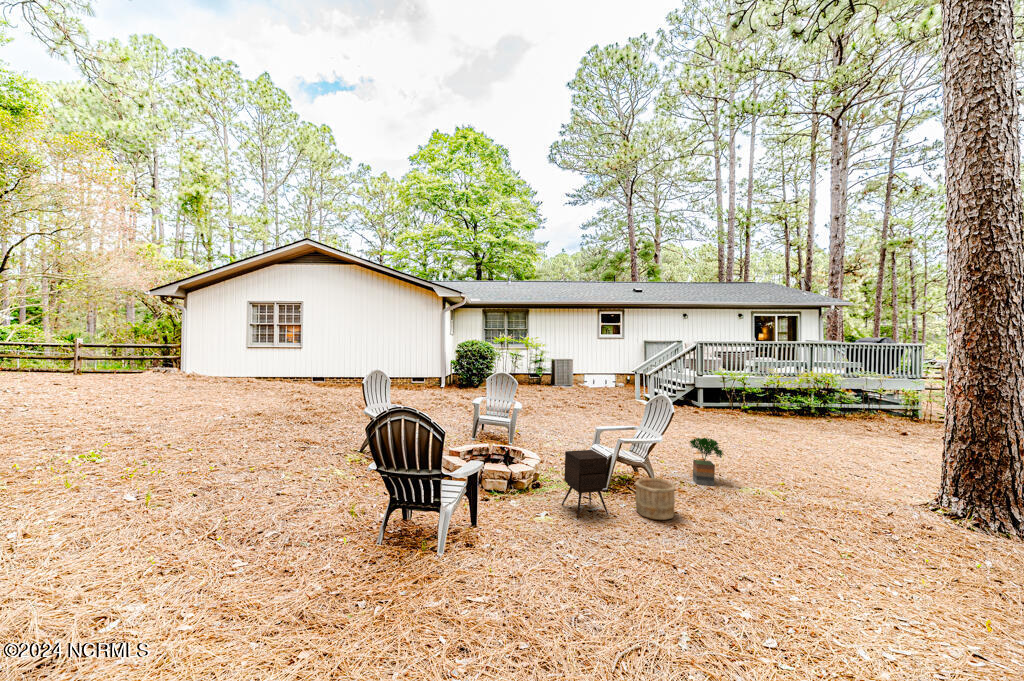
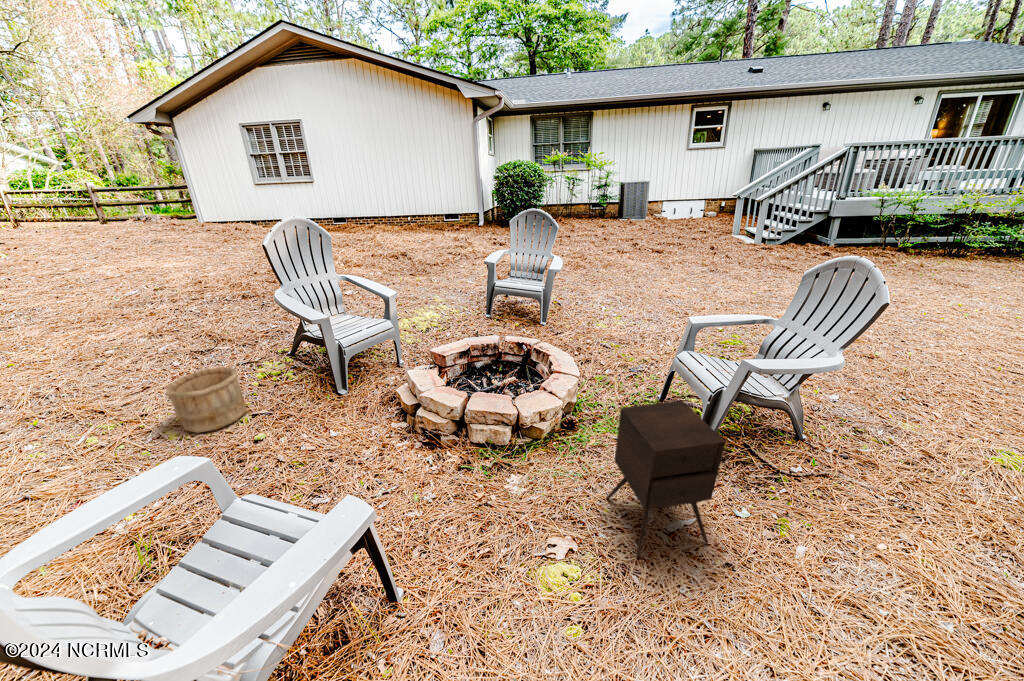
potted tree: present [690,438,723,486] -> none [869,342,975,437]
wooden bucket: present [635,478,675,520] -> present [166,367,247,433]

